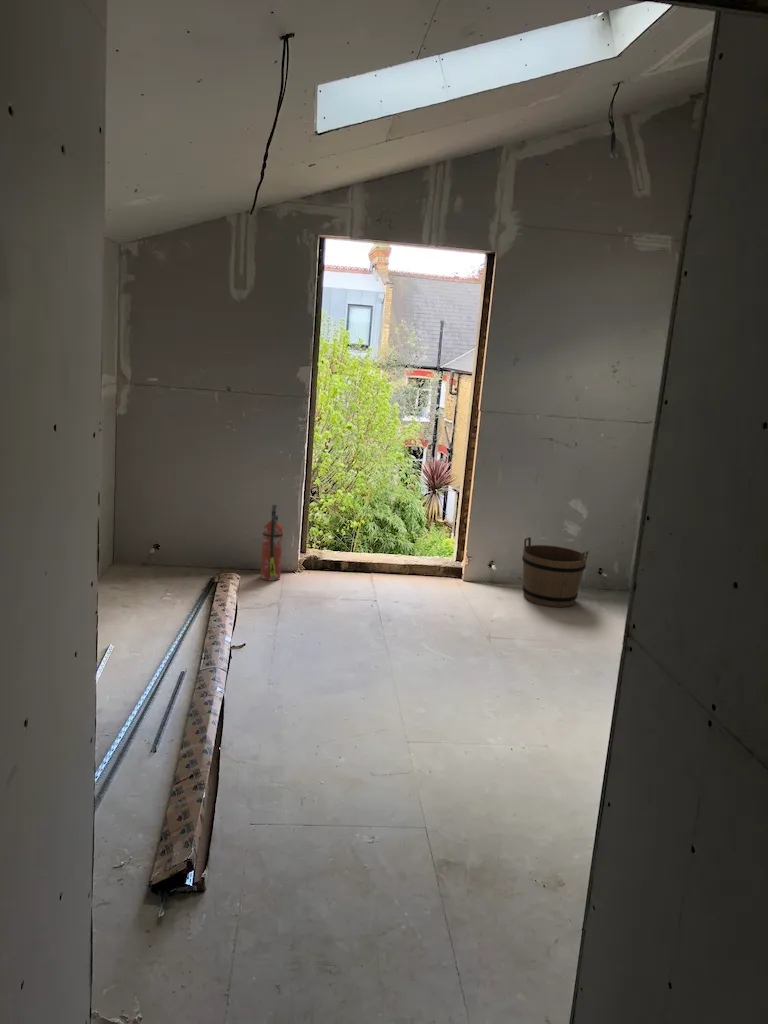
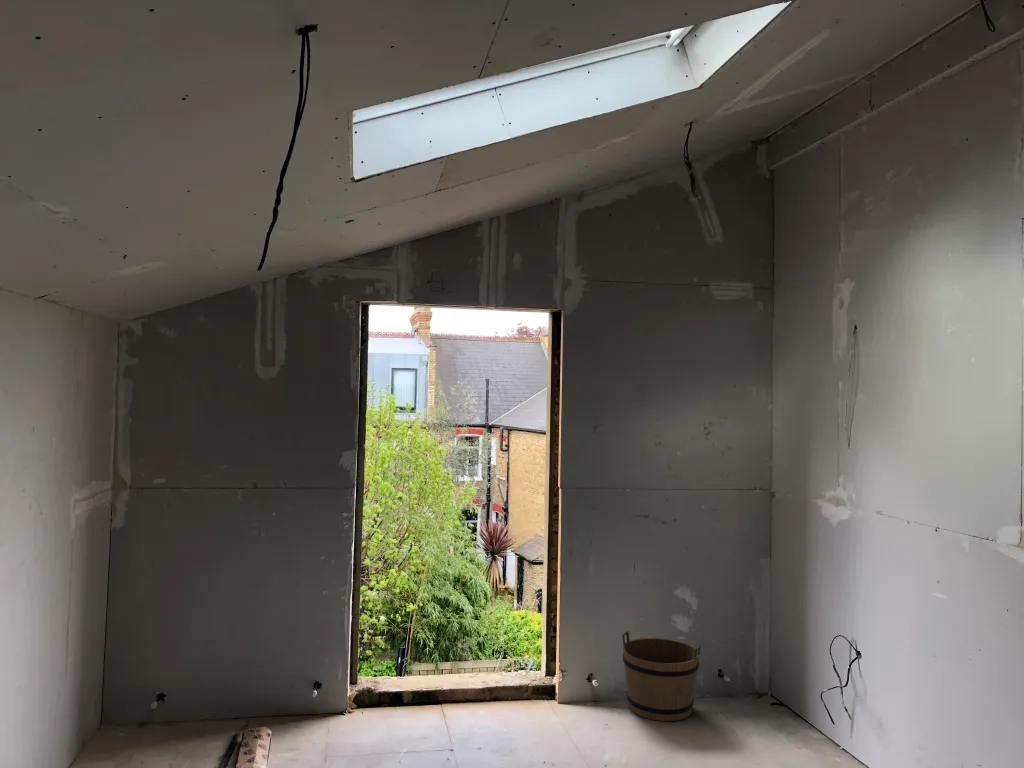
fire extinguisher: present [261,505,283,581] -> none [299,622,327,726]

